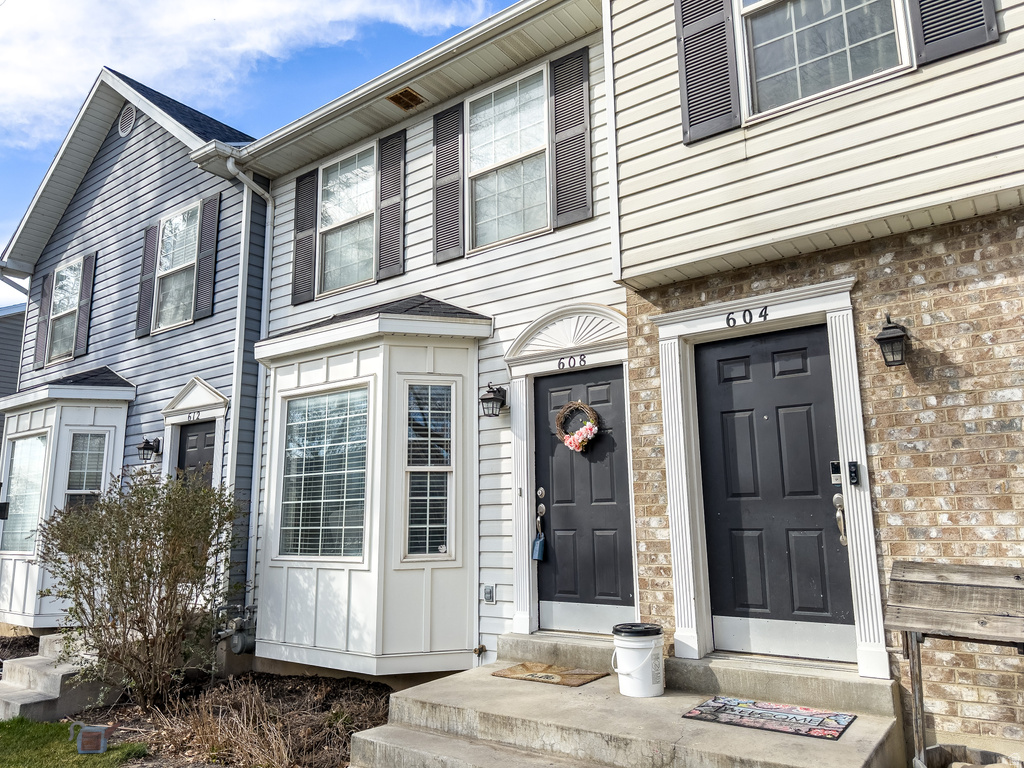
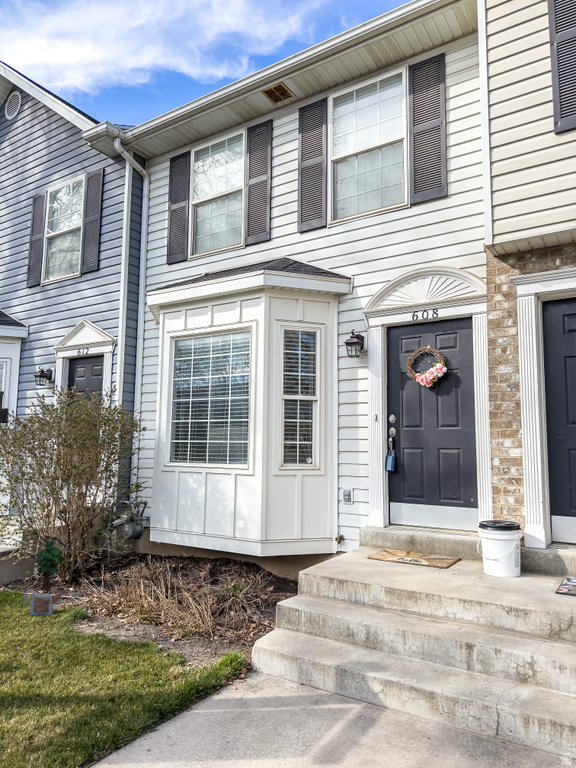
decorative plant: none [102,652,143,720] -> present [35,537,65,589]

